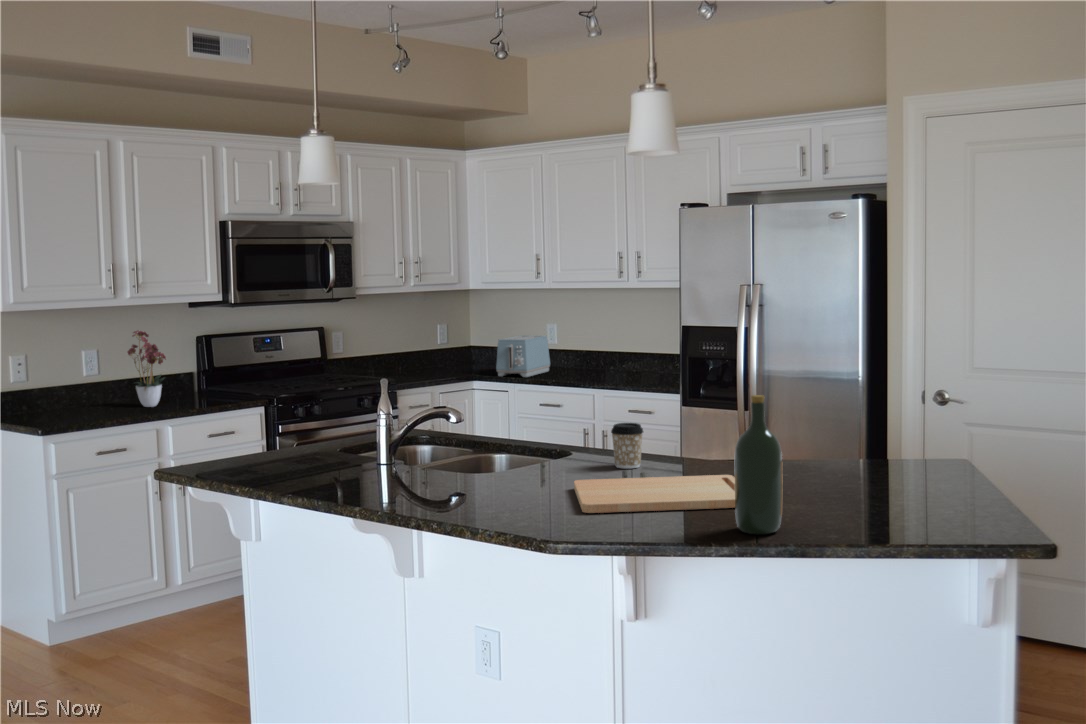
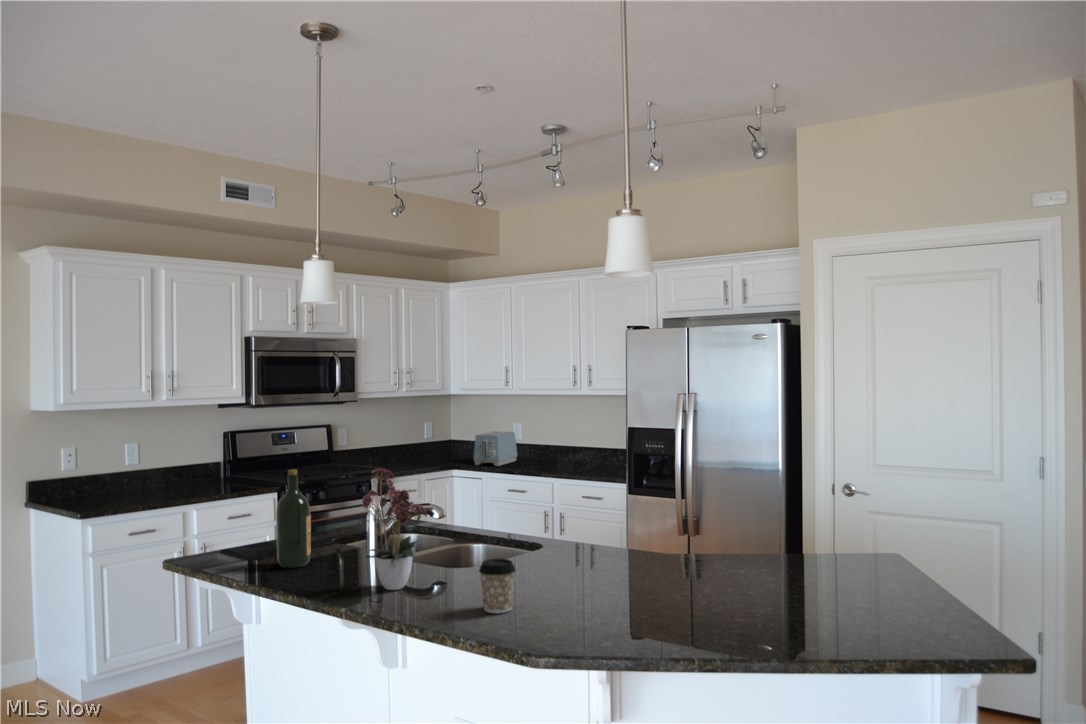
flower arrangement: present [127,330,166,407] -> present [362,468,427,590]
wine bottle: present [734,395,782,534] -> present [276,469,311,568]
coffee cup: present [611,423,643,468] -> present [479,558,515,613]
cutting board: present [574,475,735,513] -> none [550,571,726,616]

